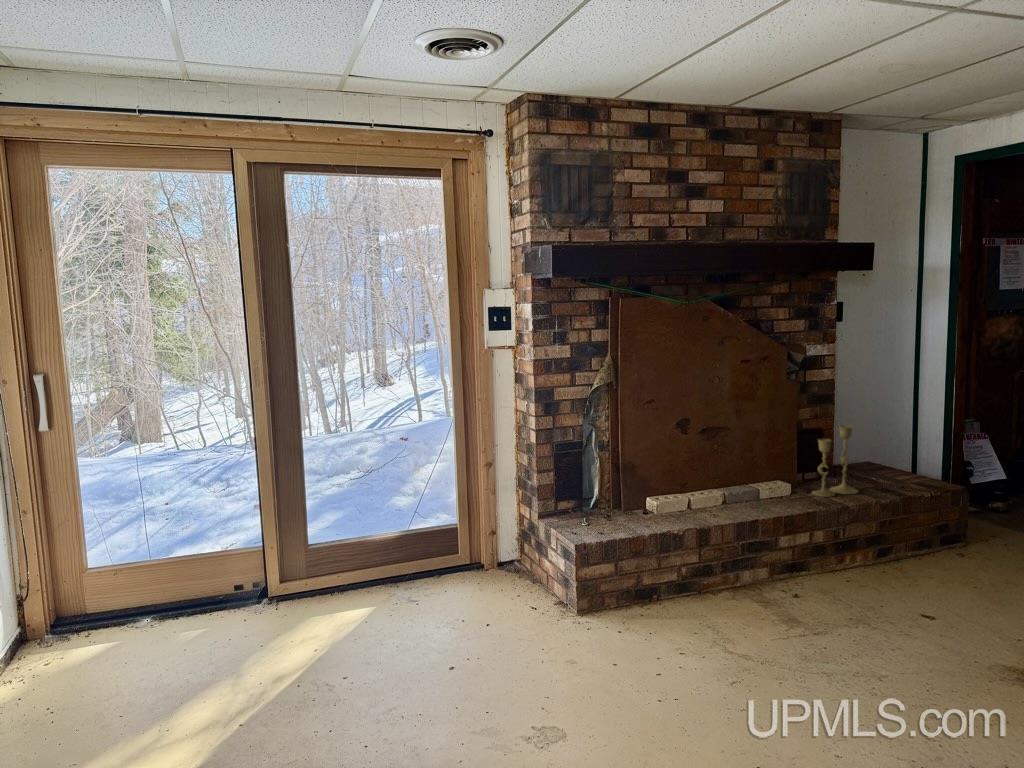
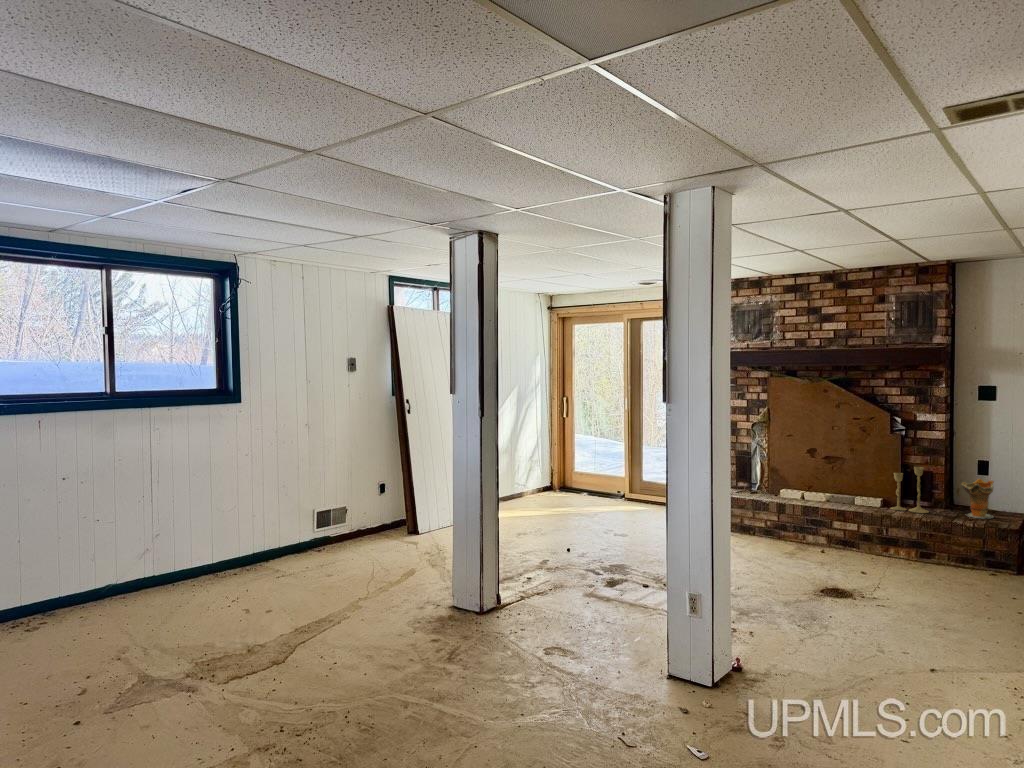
decorative vase: none [872,429,913,484] -> present [962,479,994,518]

